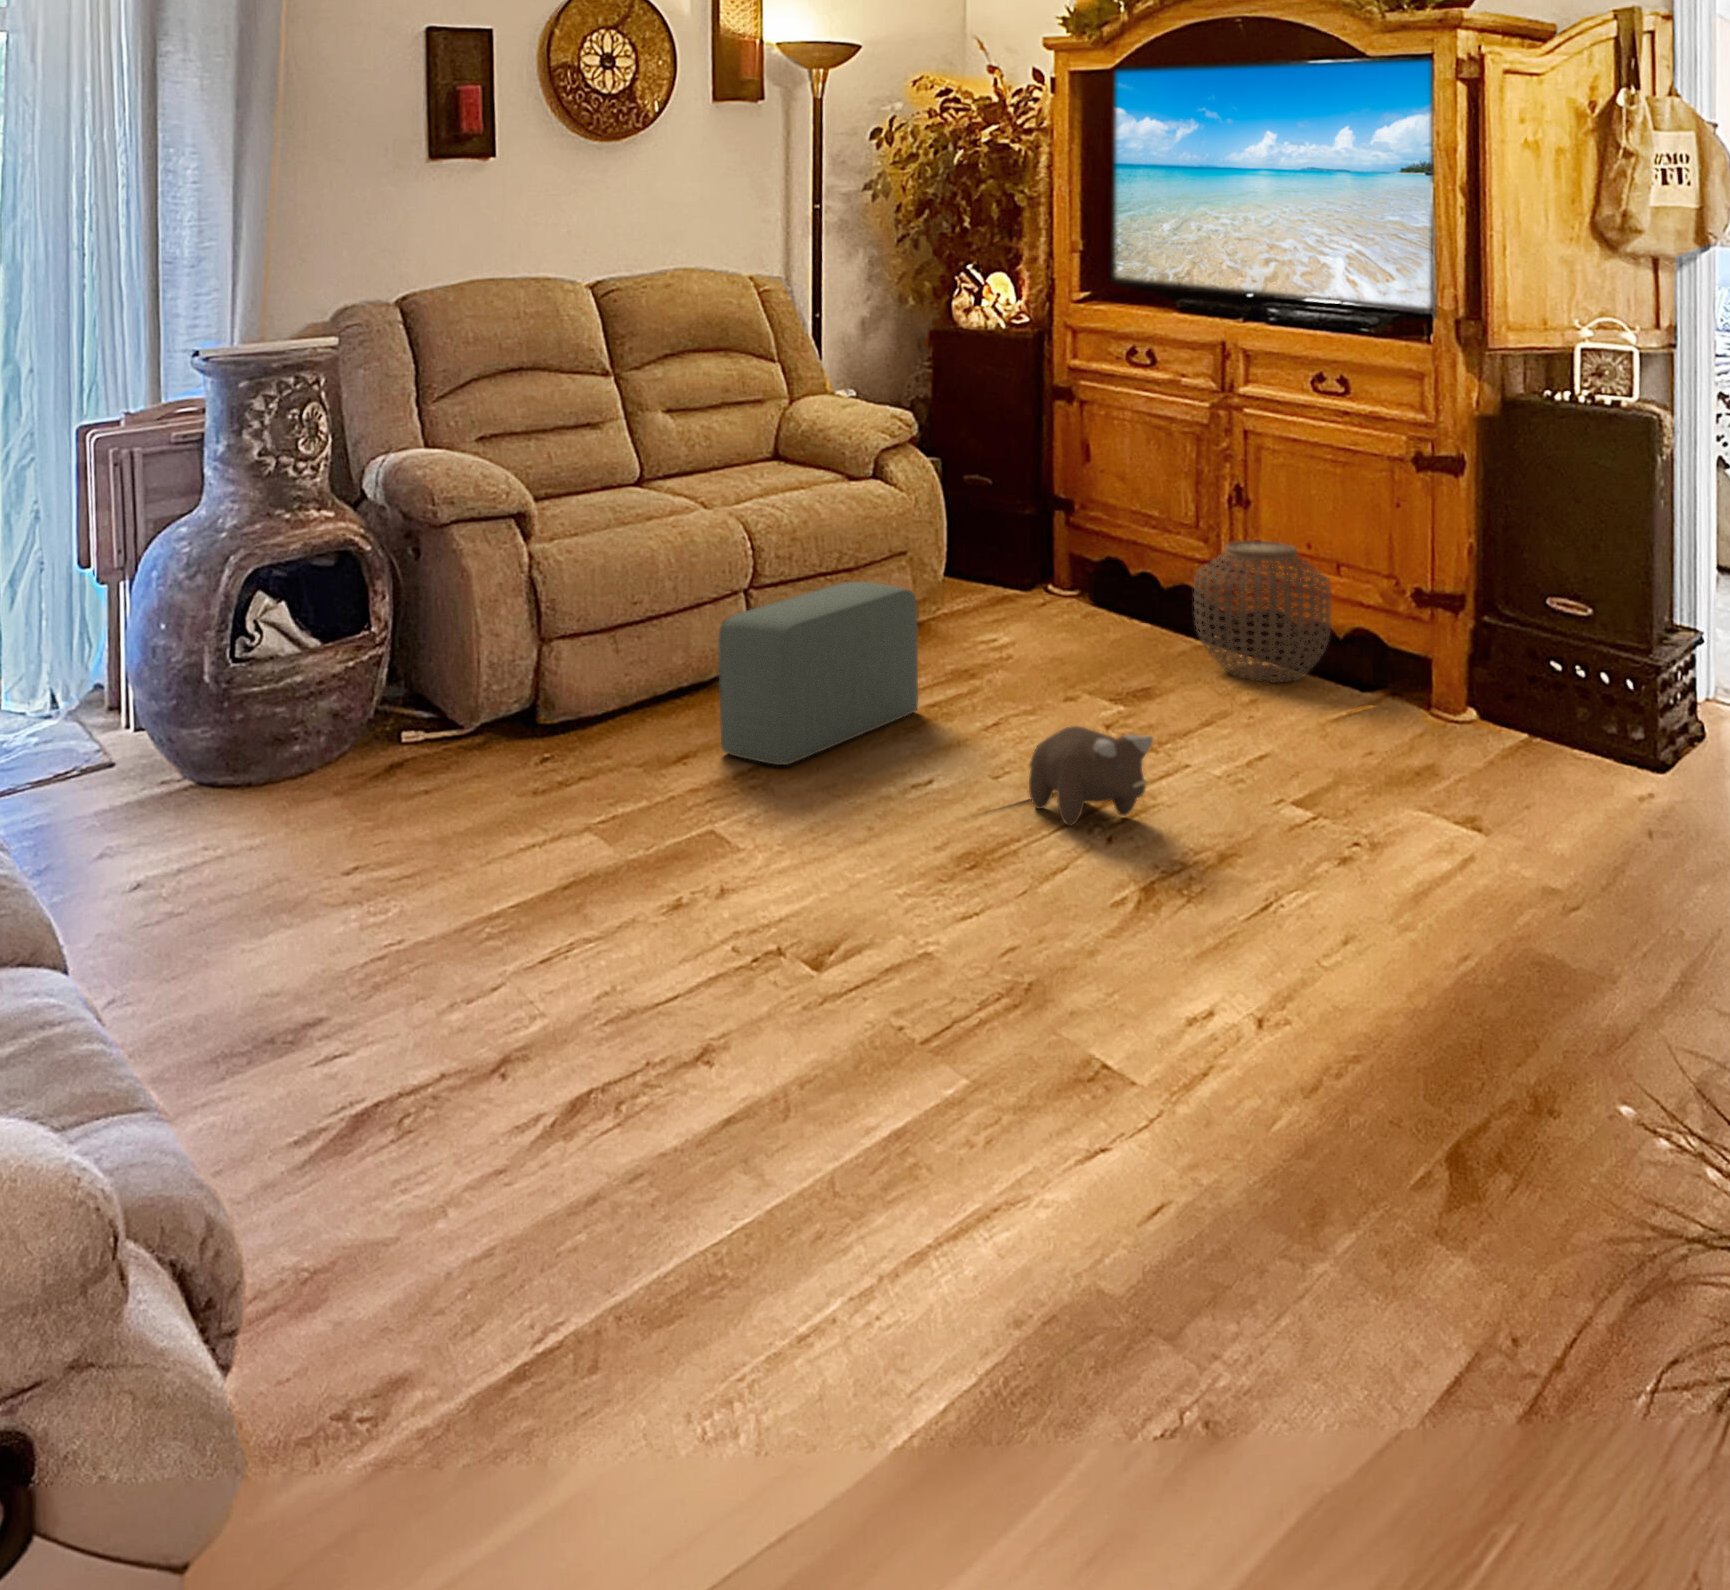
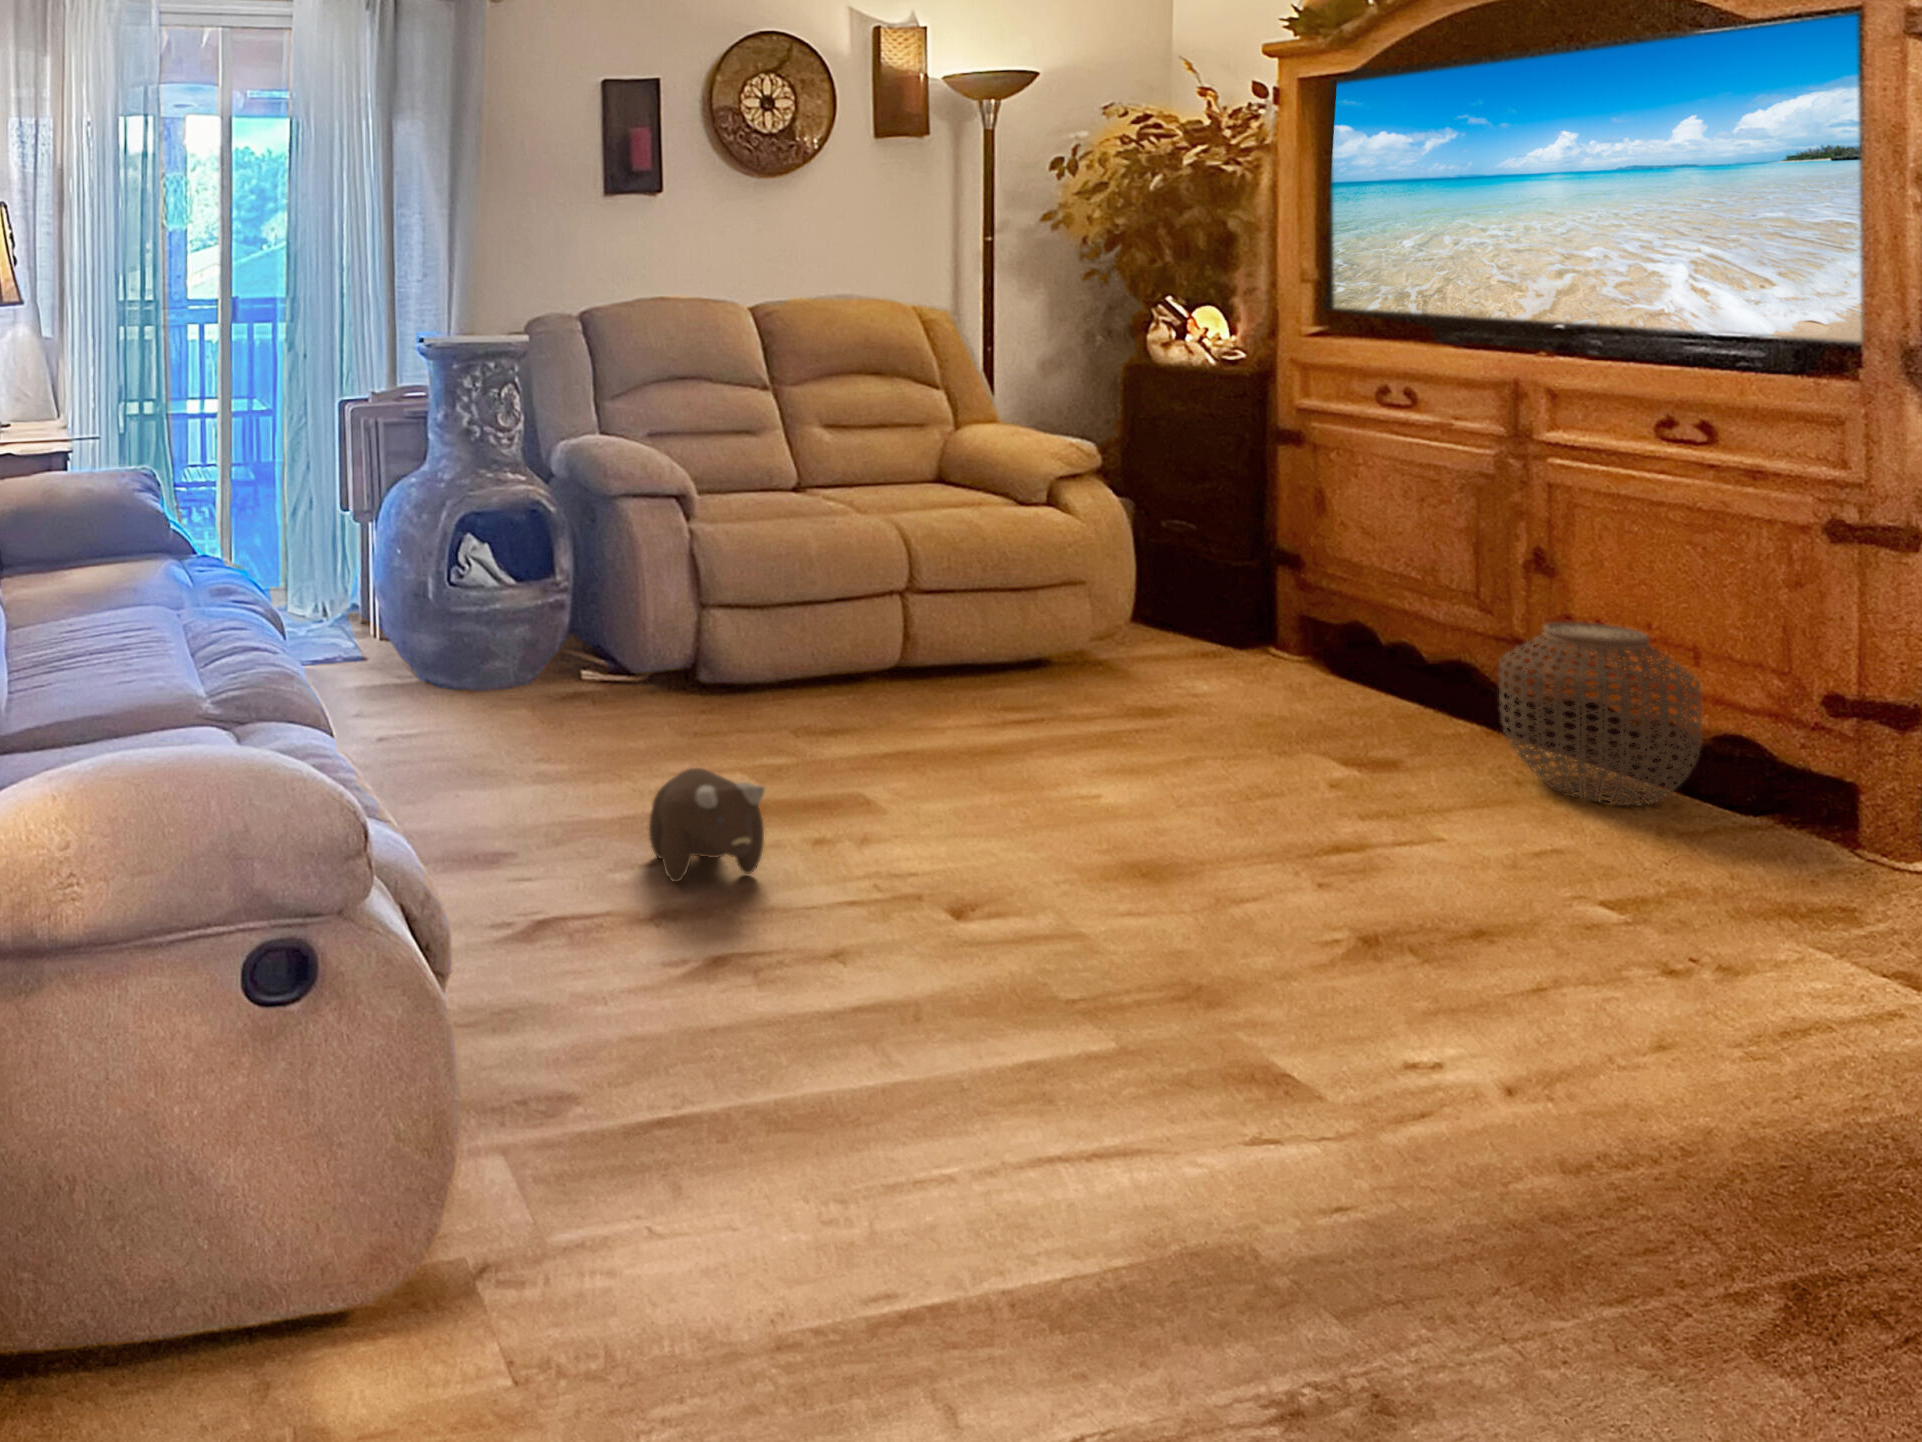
pouf: present [718,582,918,765] -> none [893,656,1149,900]
plush toy: present [1029,726,1153,825] -> present [649,768,764,882]

